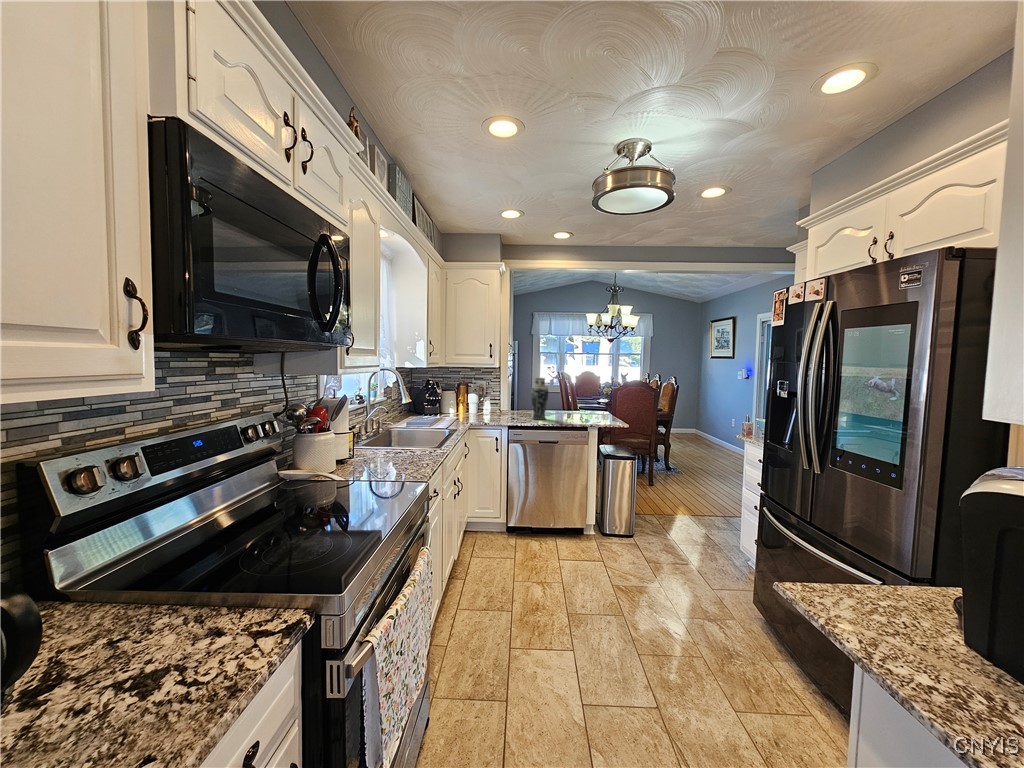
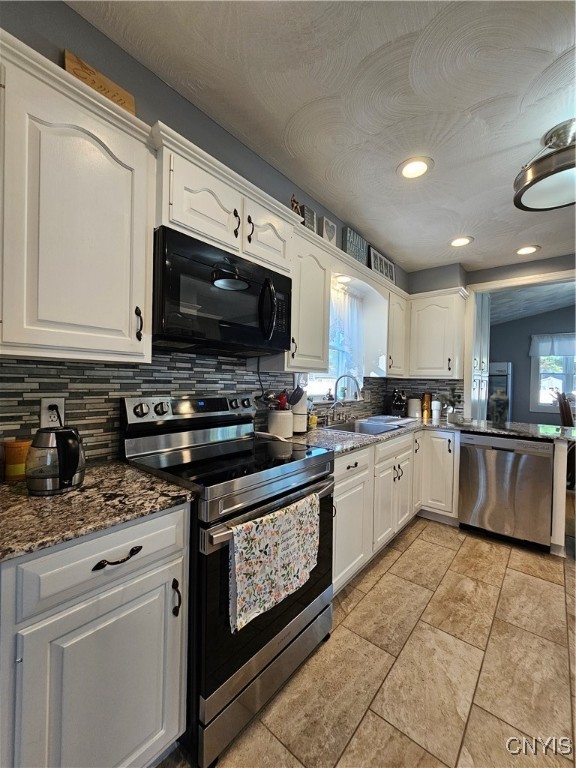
potted plant: none [477,377,516,418] -> present [440,387,465,423]

